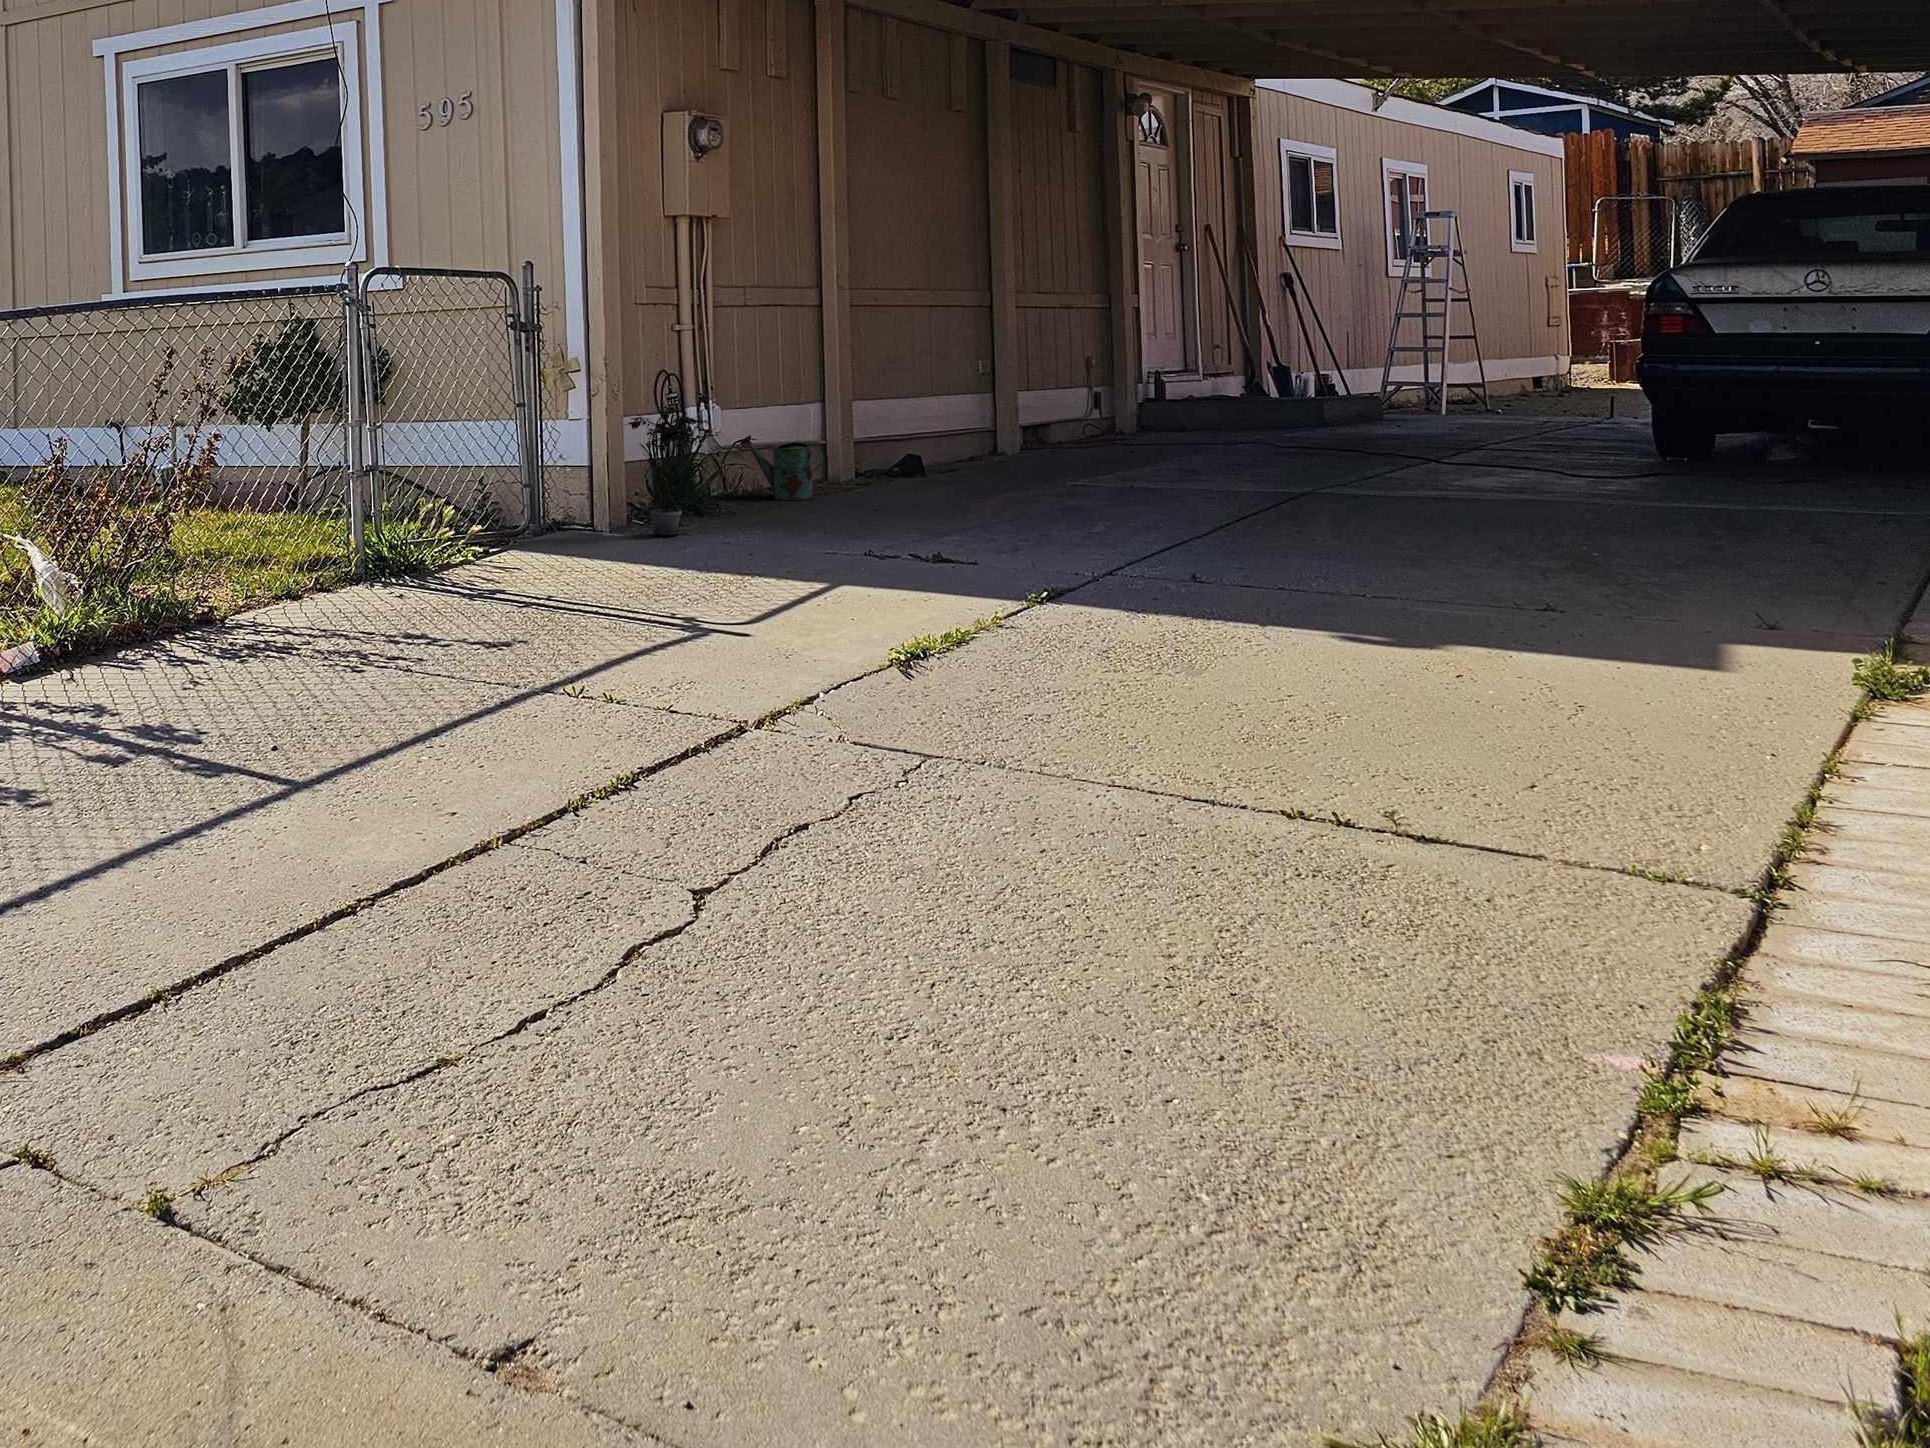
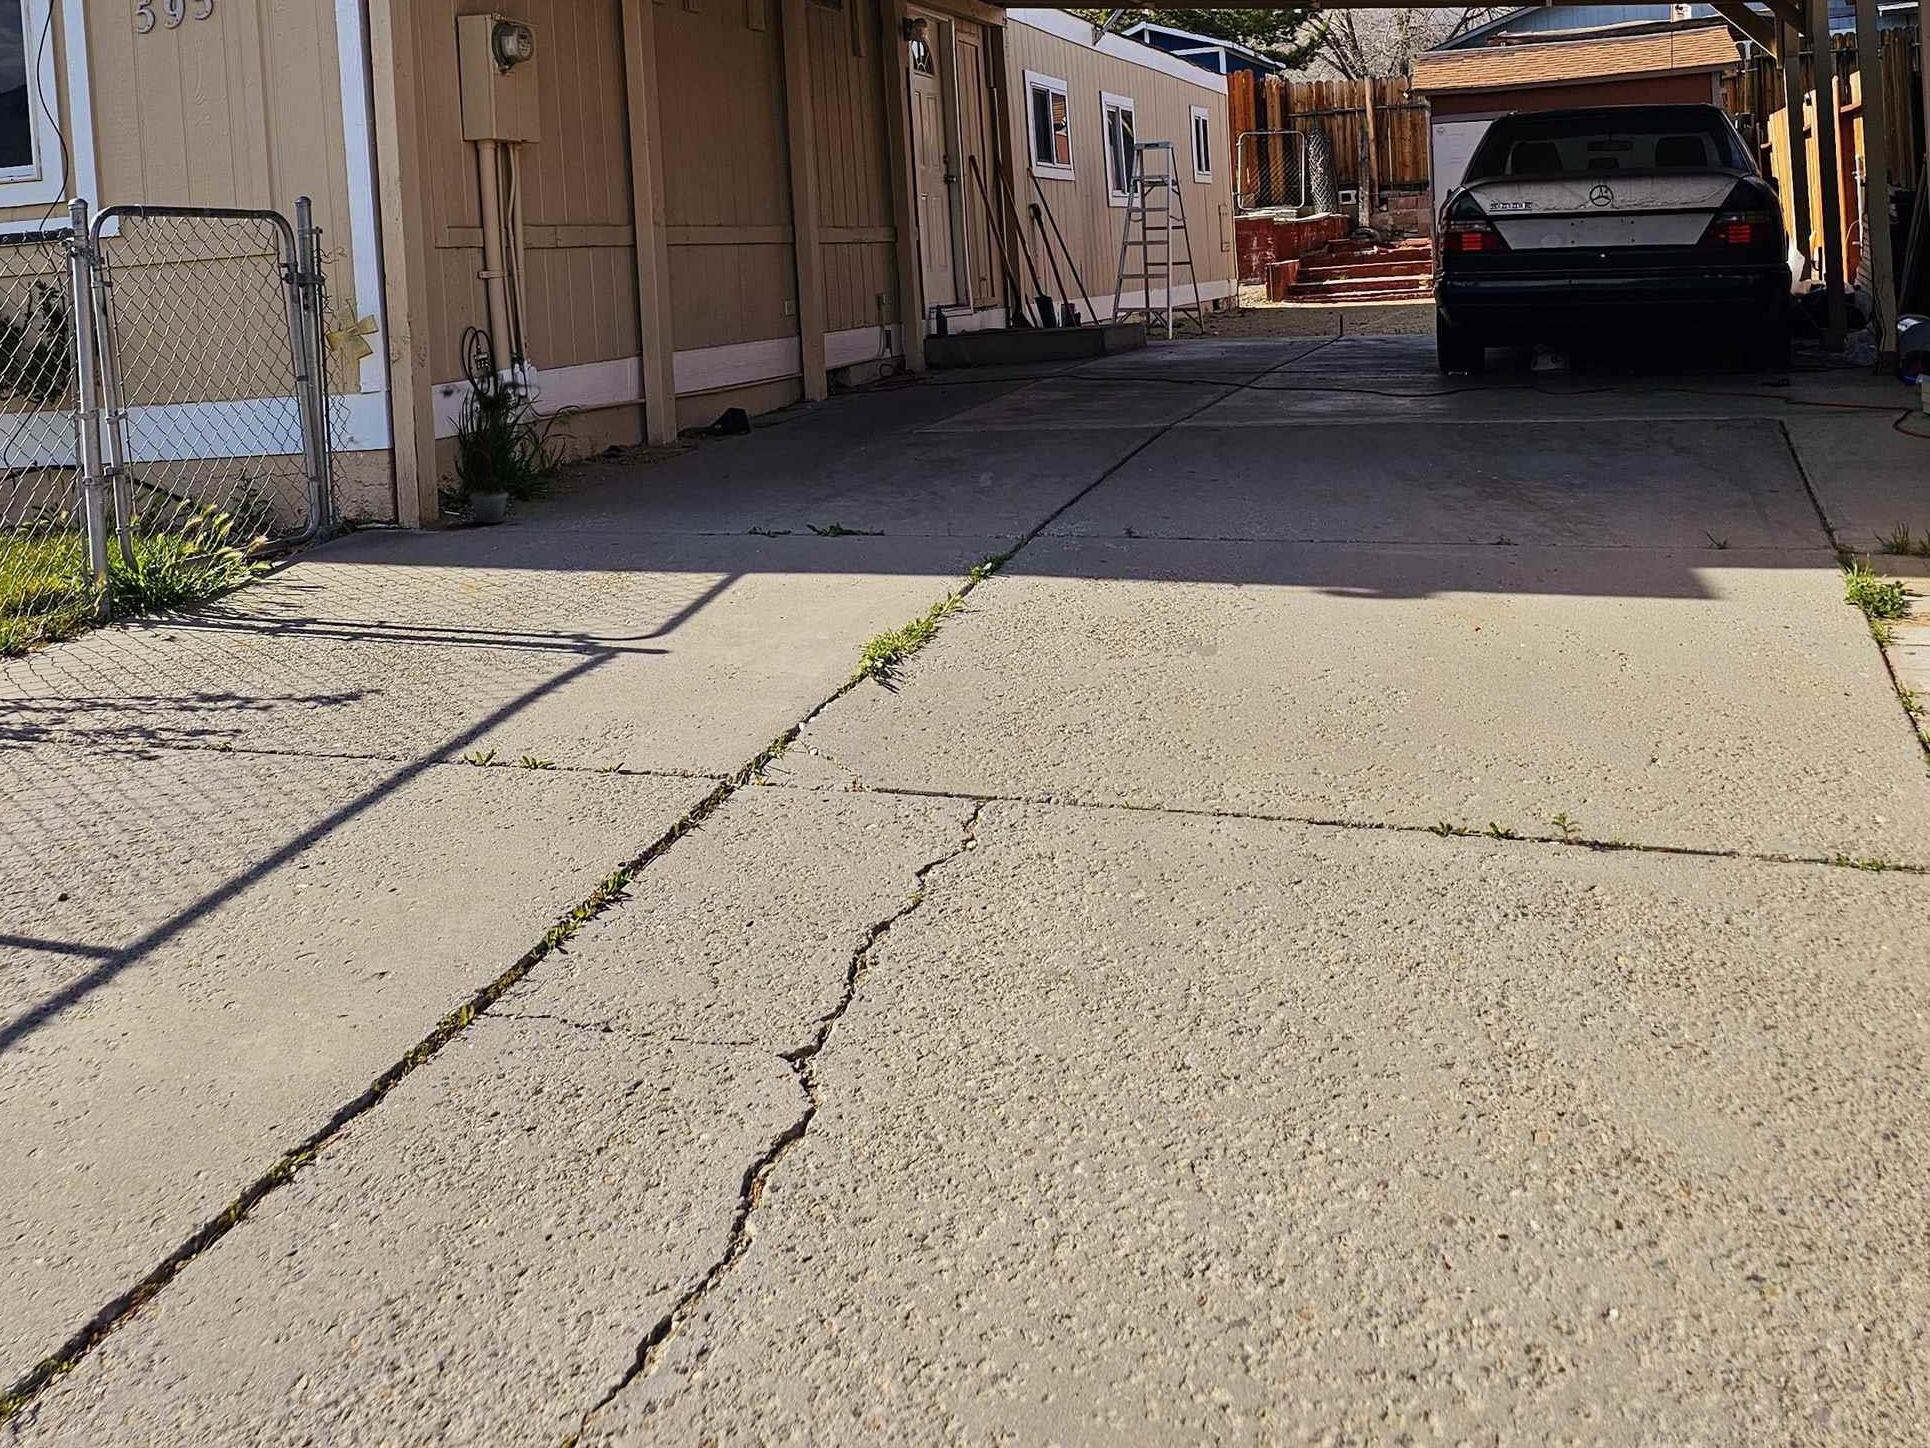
watering can: present [741,435,824,500] -> none [554,397,654,470]

